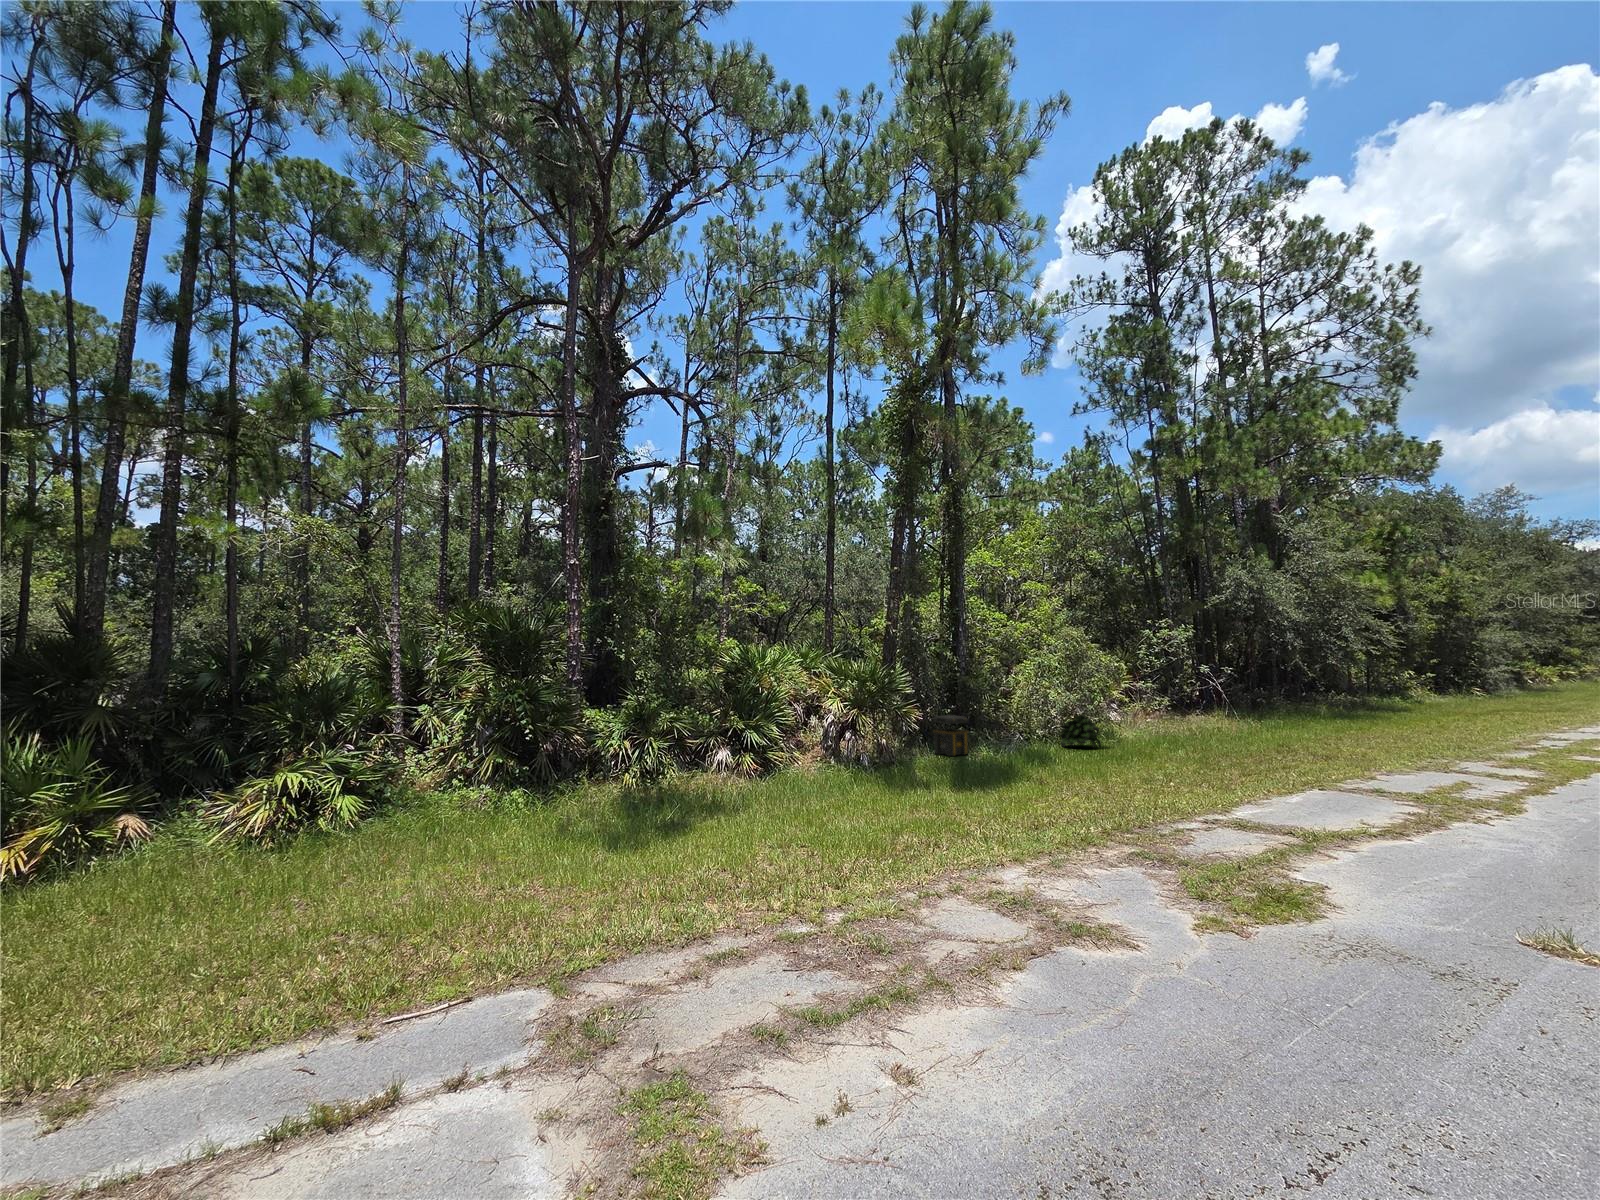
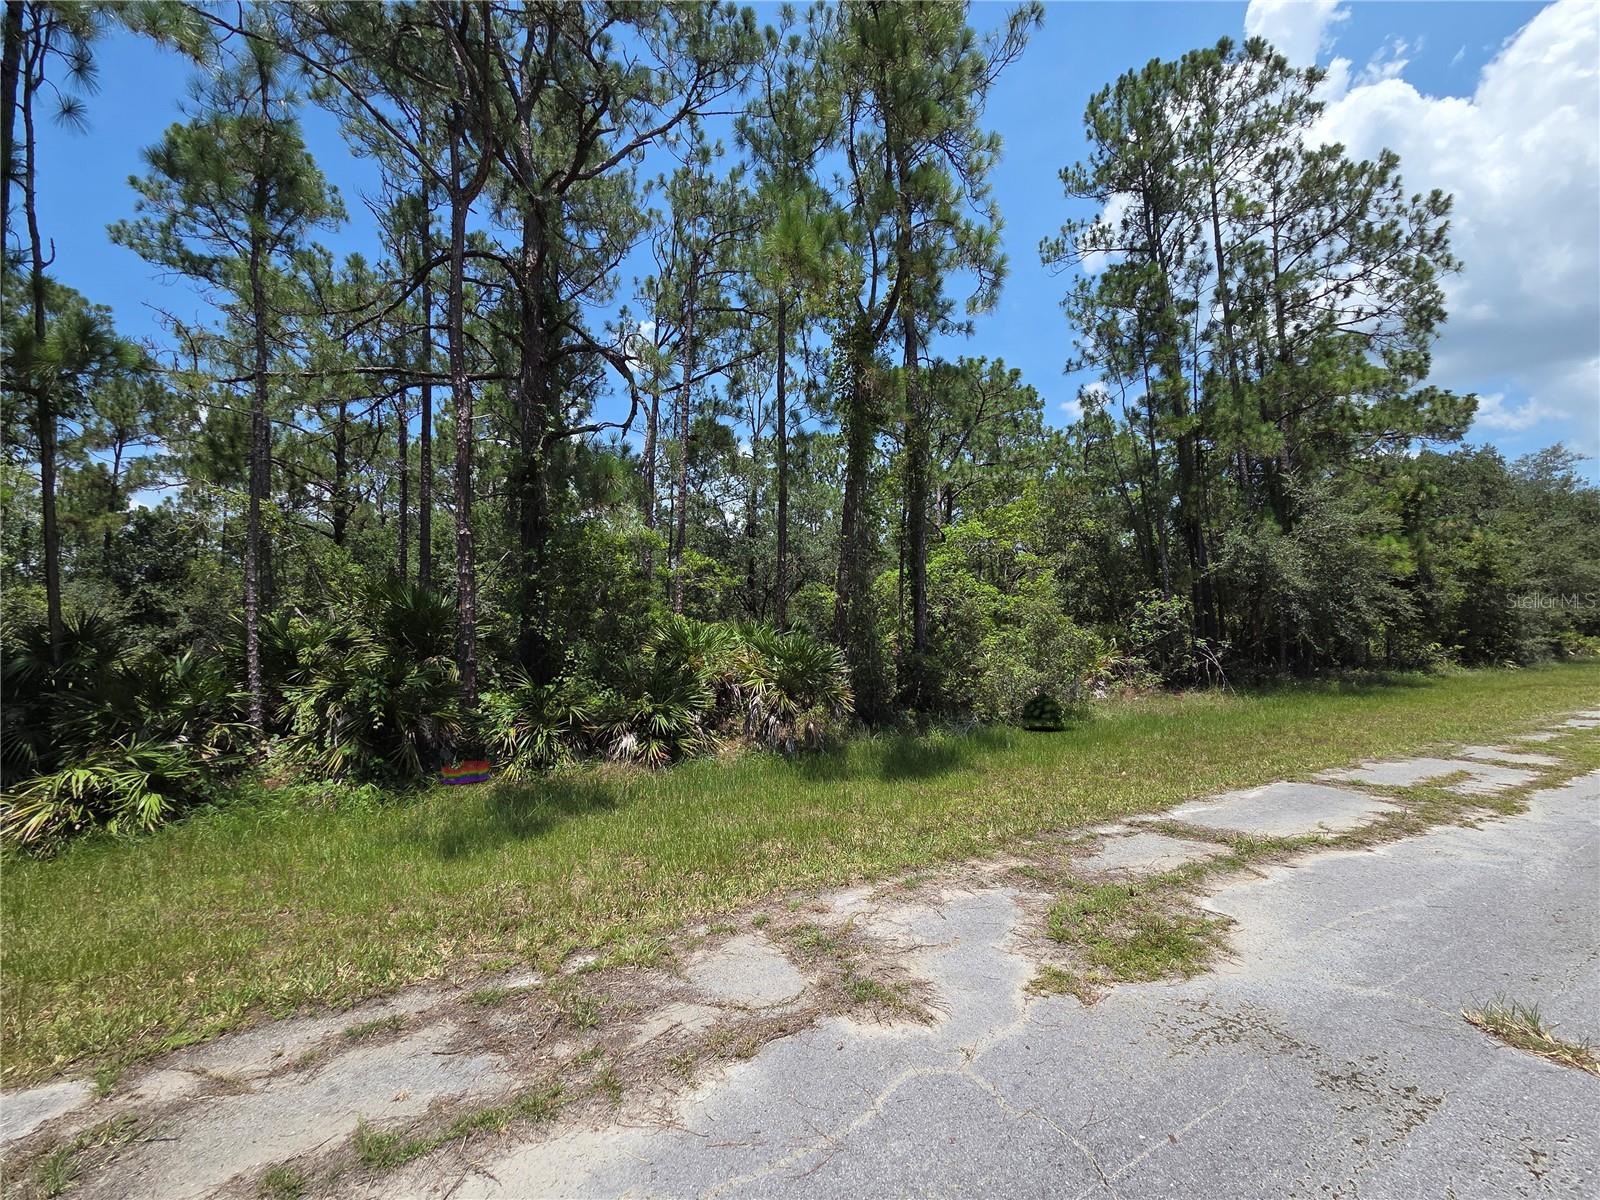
toolbox: present [933,715,969,756] -> none [875,695,914,740]
storage bin: none [570,772,613,792] -> present [441,761,490,784]

